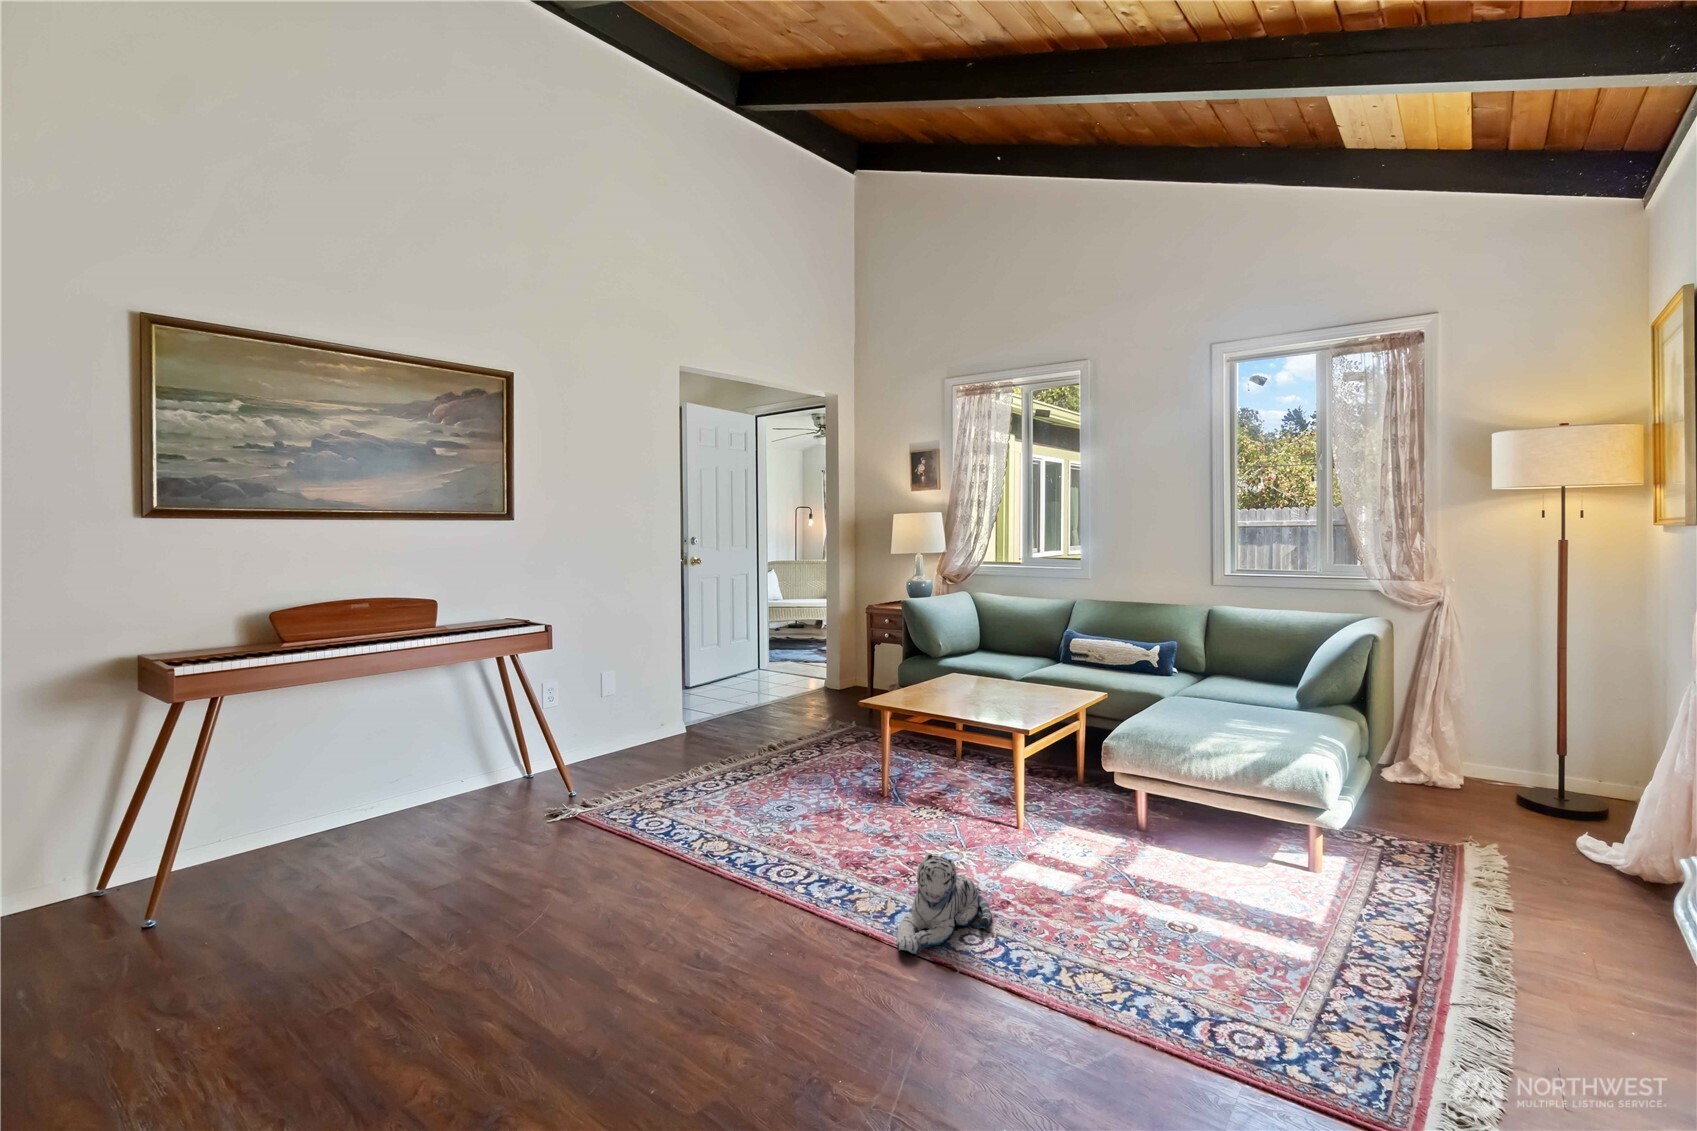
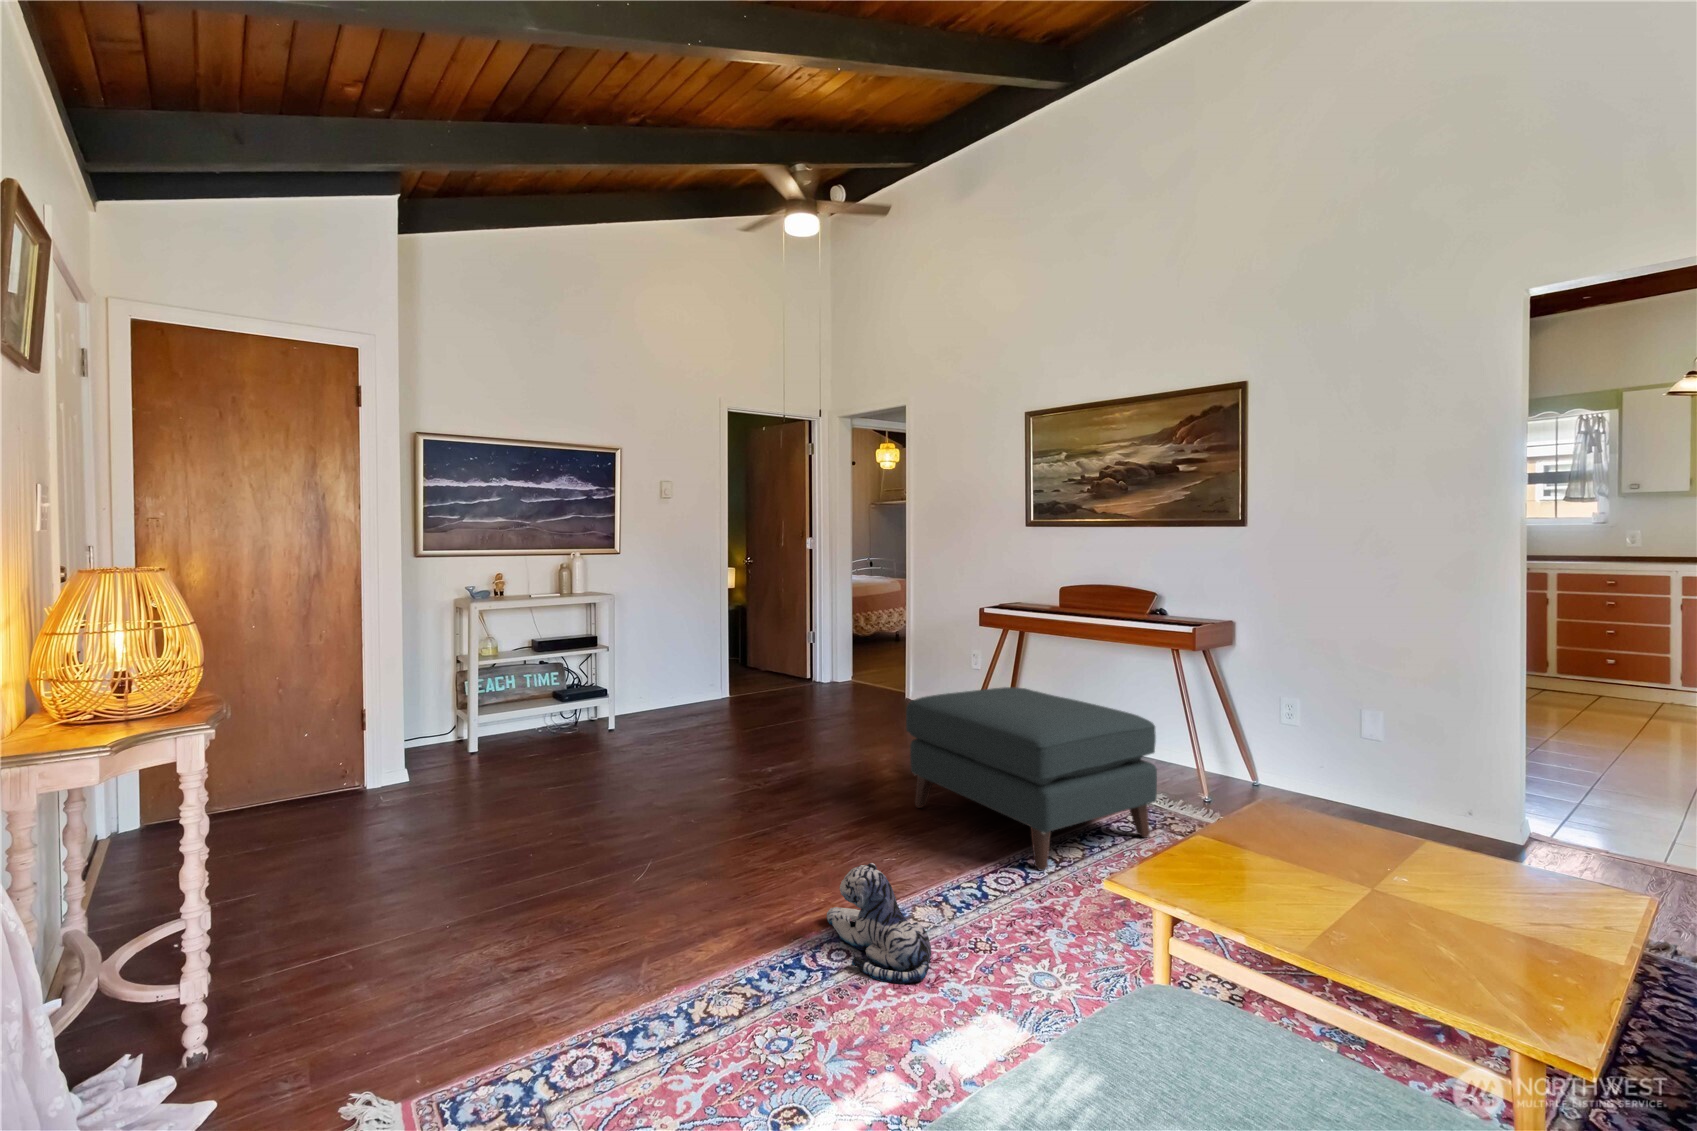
ottoman: none [461,706,762,939] -> present [906,687,1157,871]

